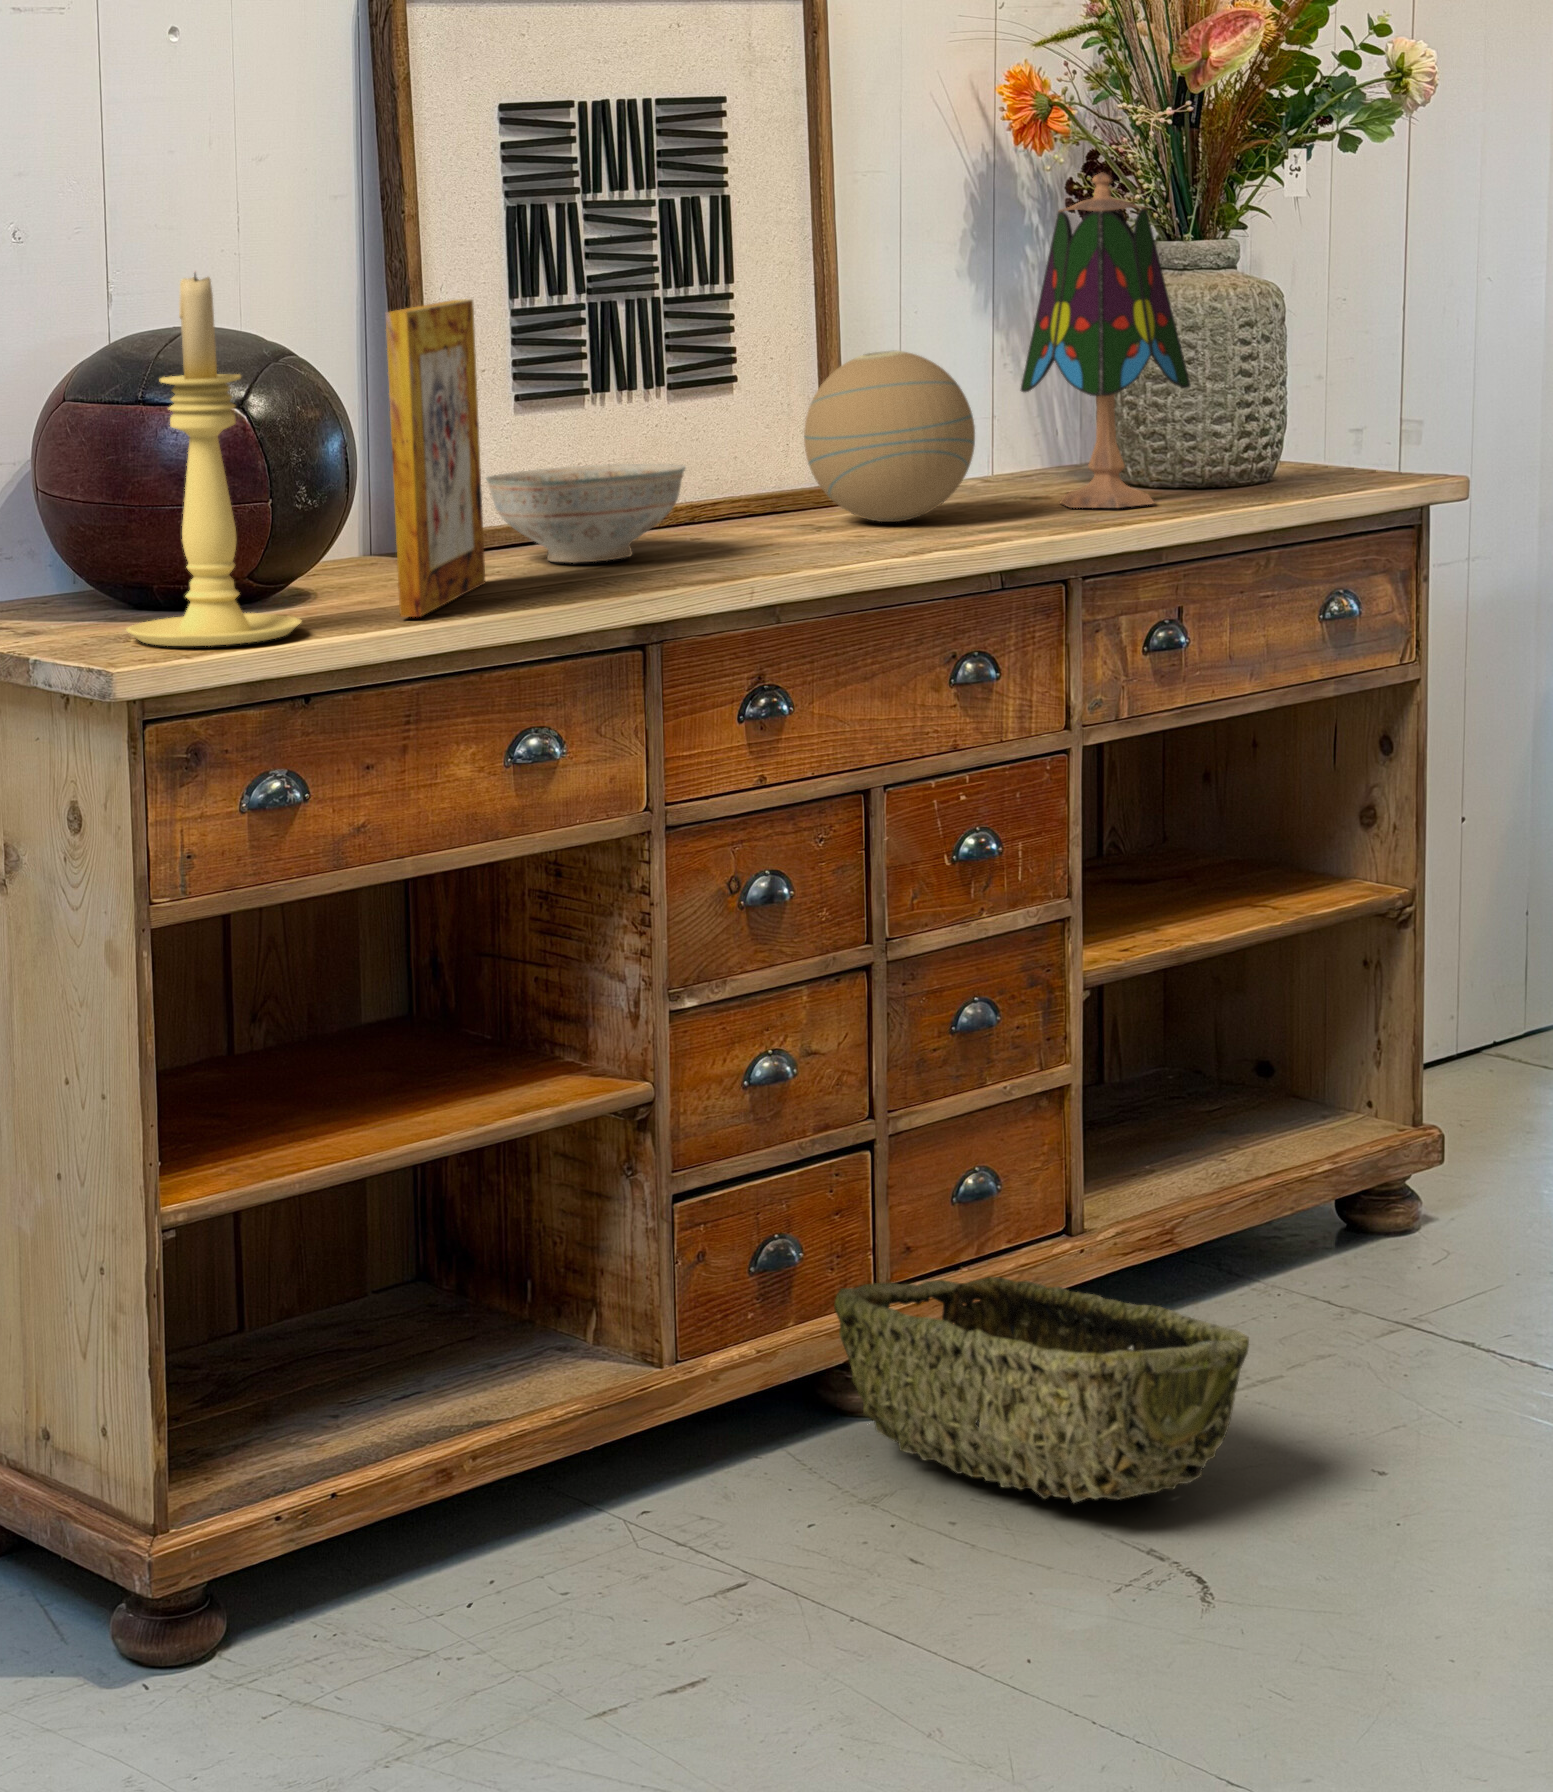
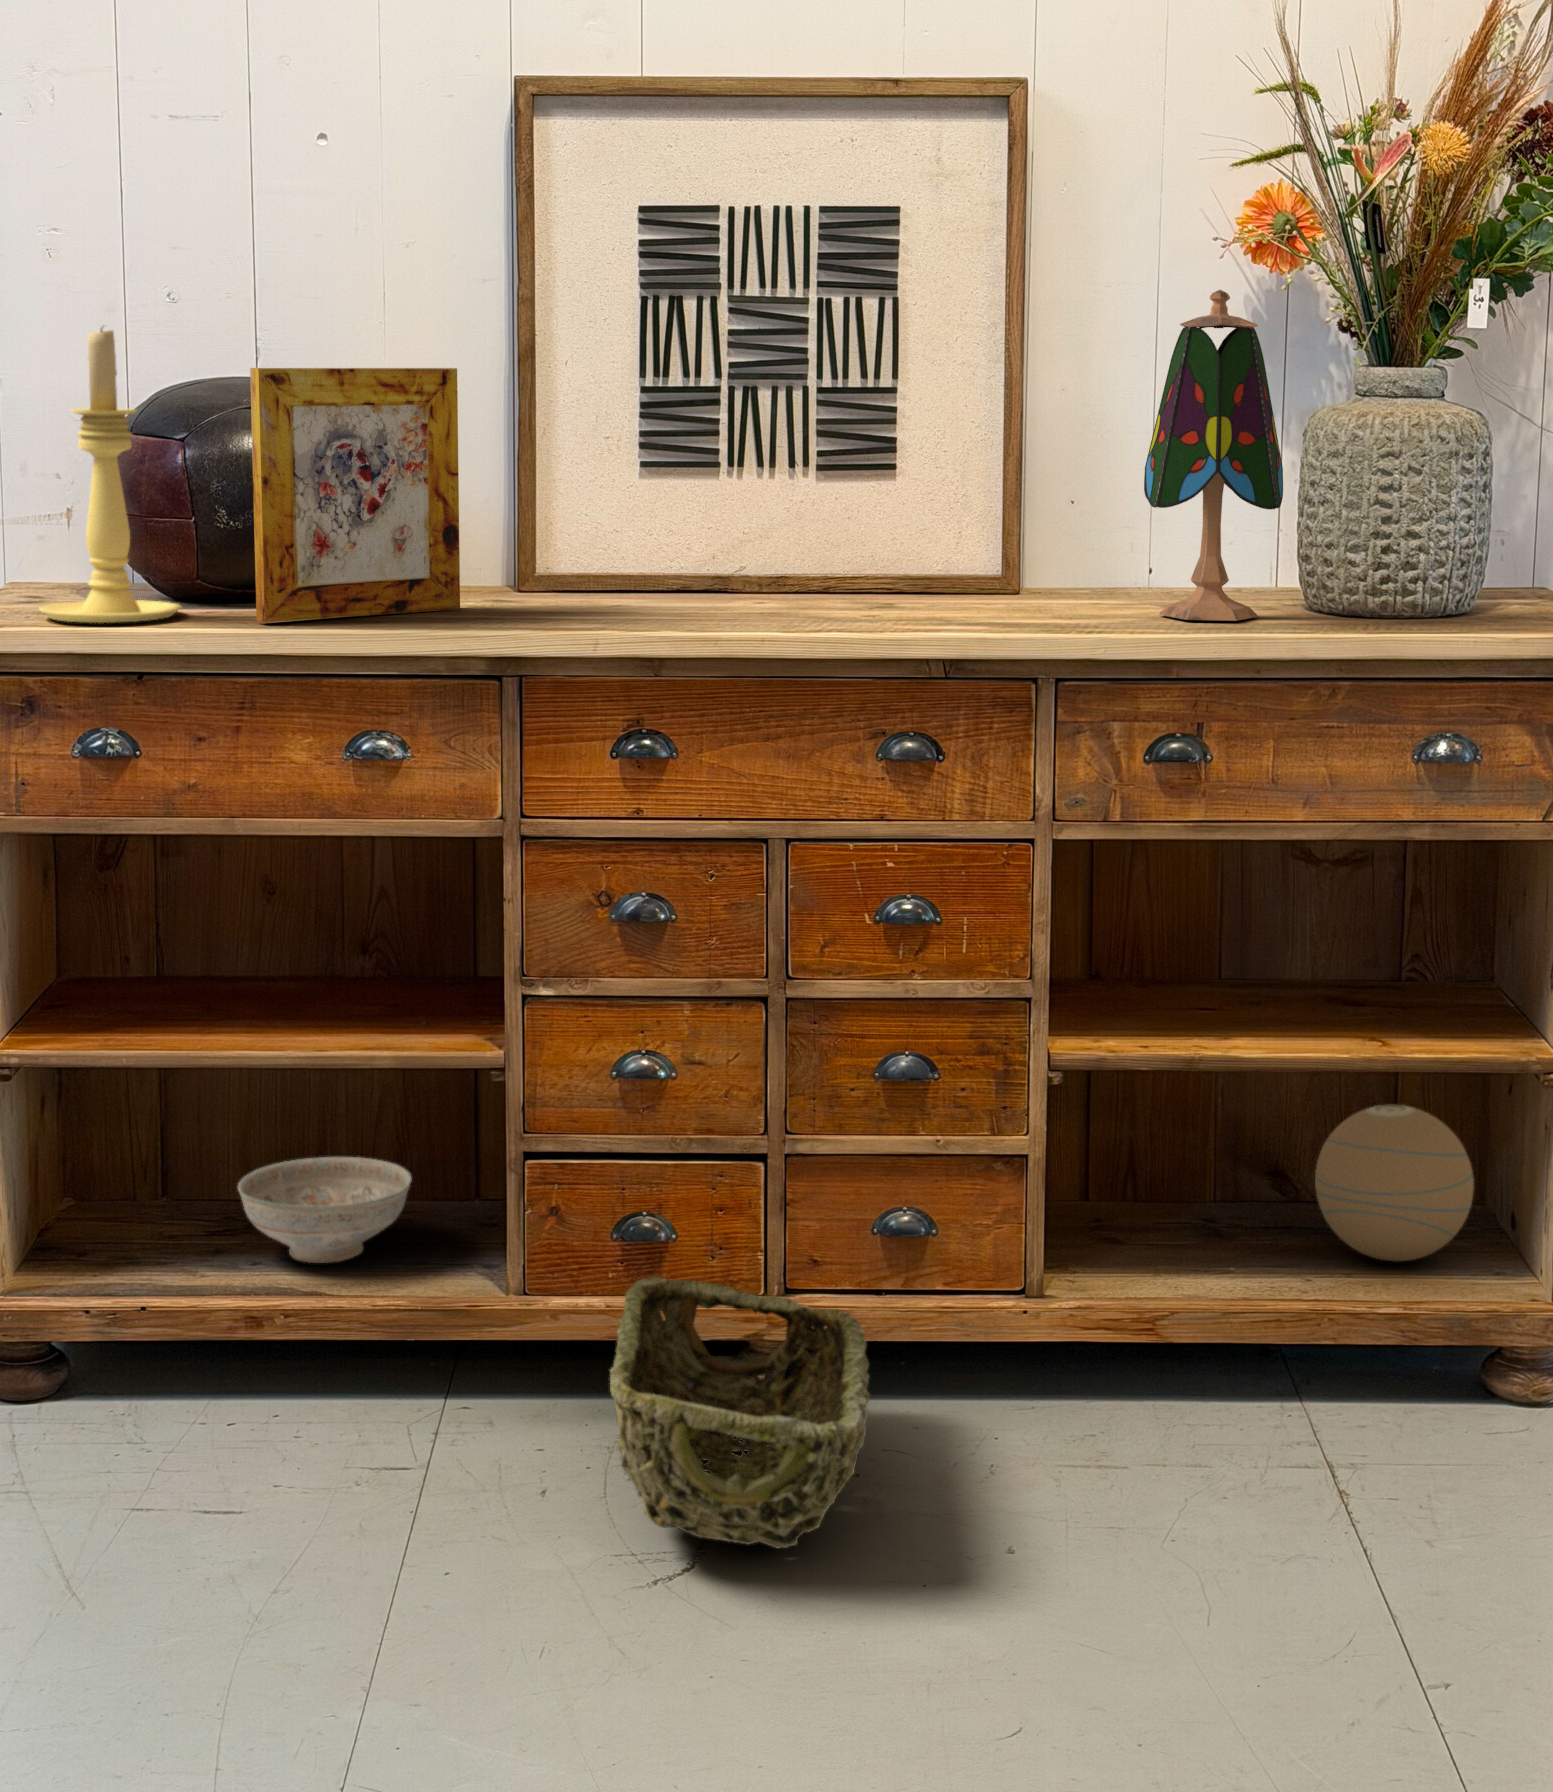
decorative orb: present [804,350,975,522] -> present [1315,1105,1474,1261]
decorative bowl: present [486,464,686,563] -> present [238,1157,412,1263]

